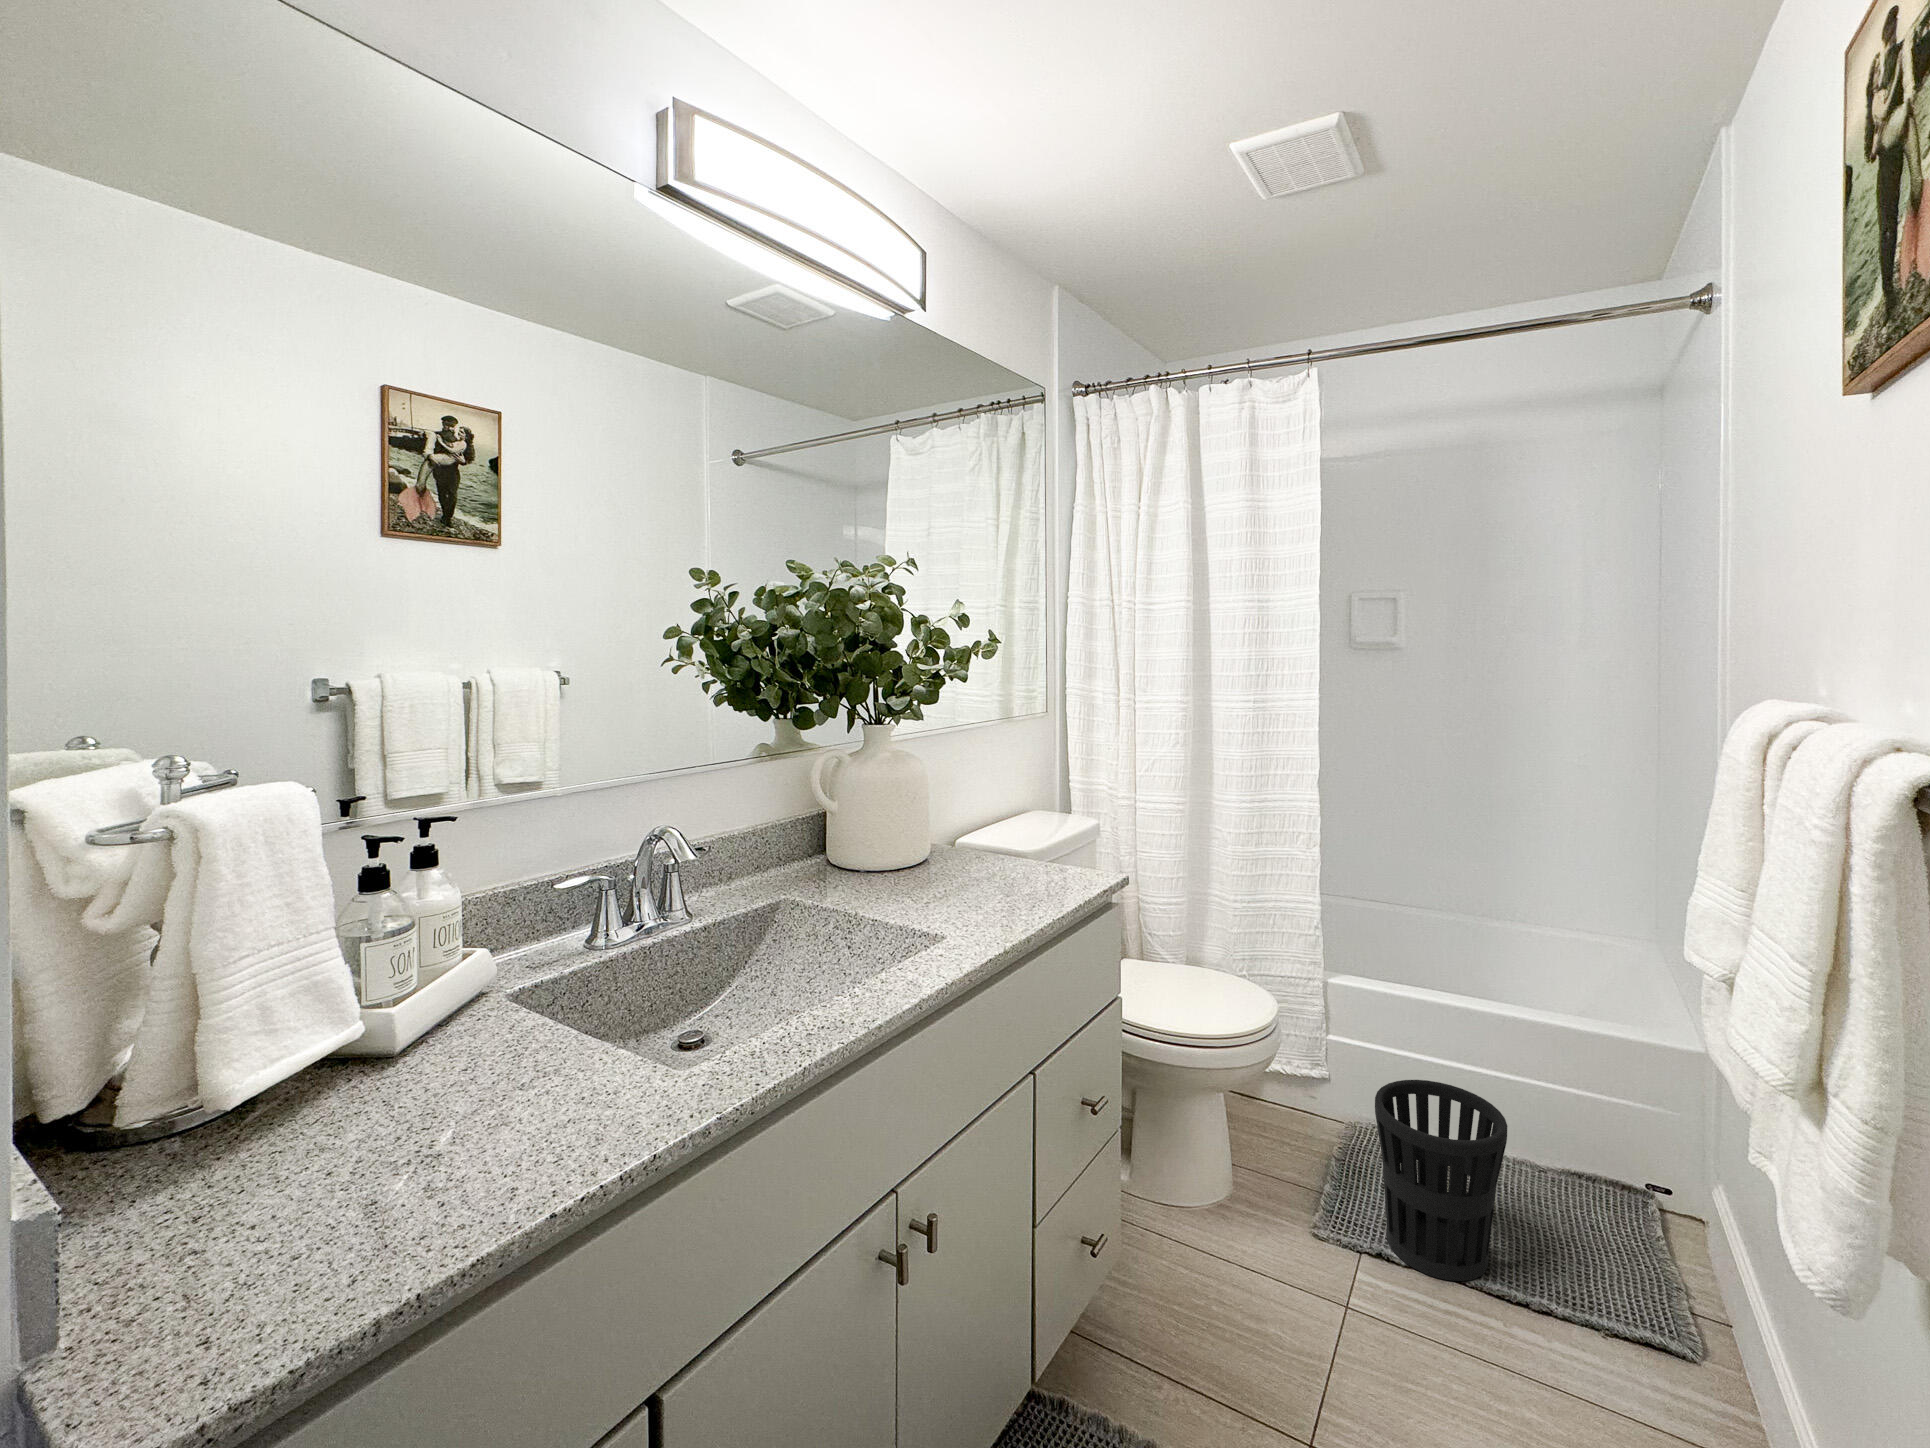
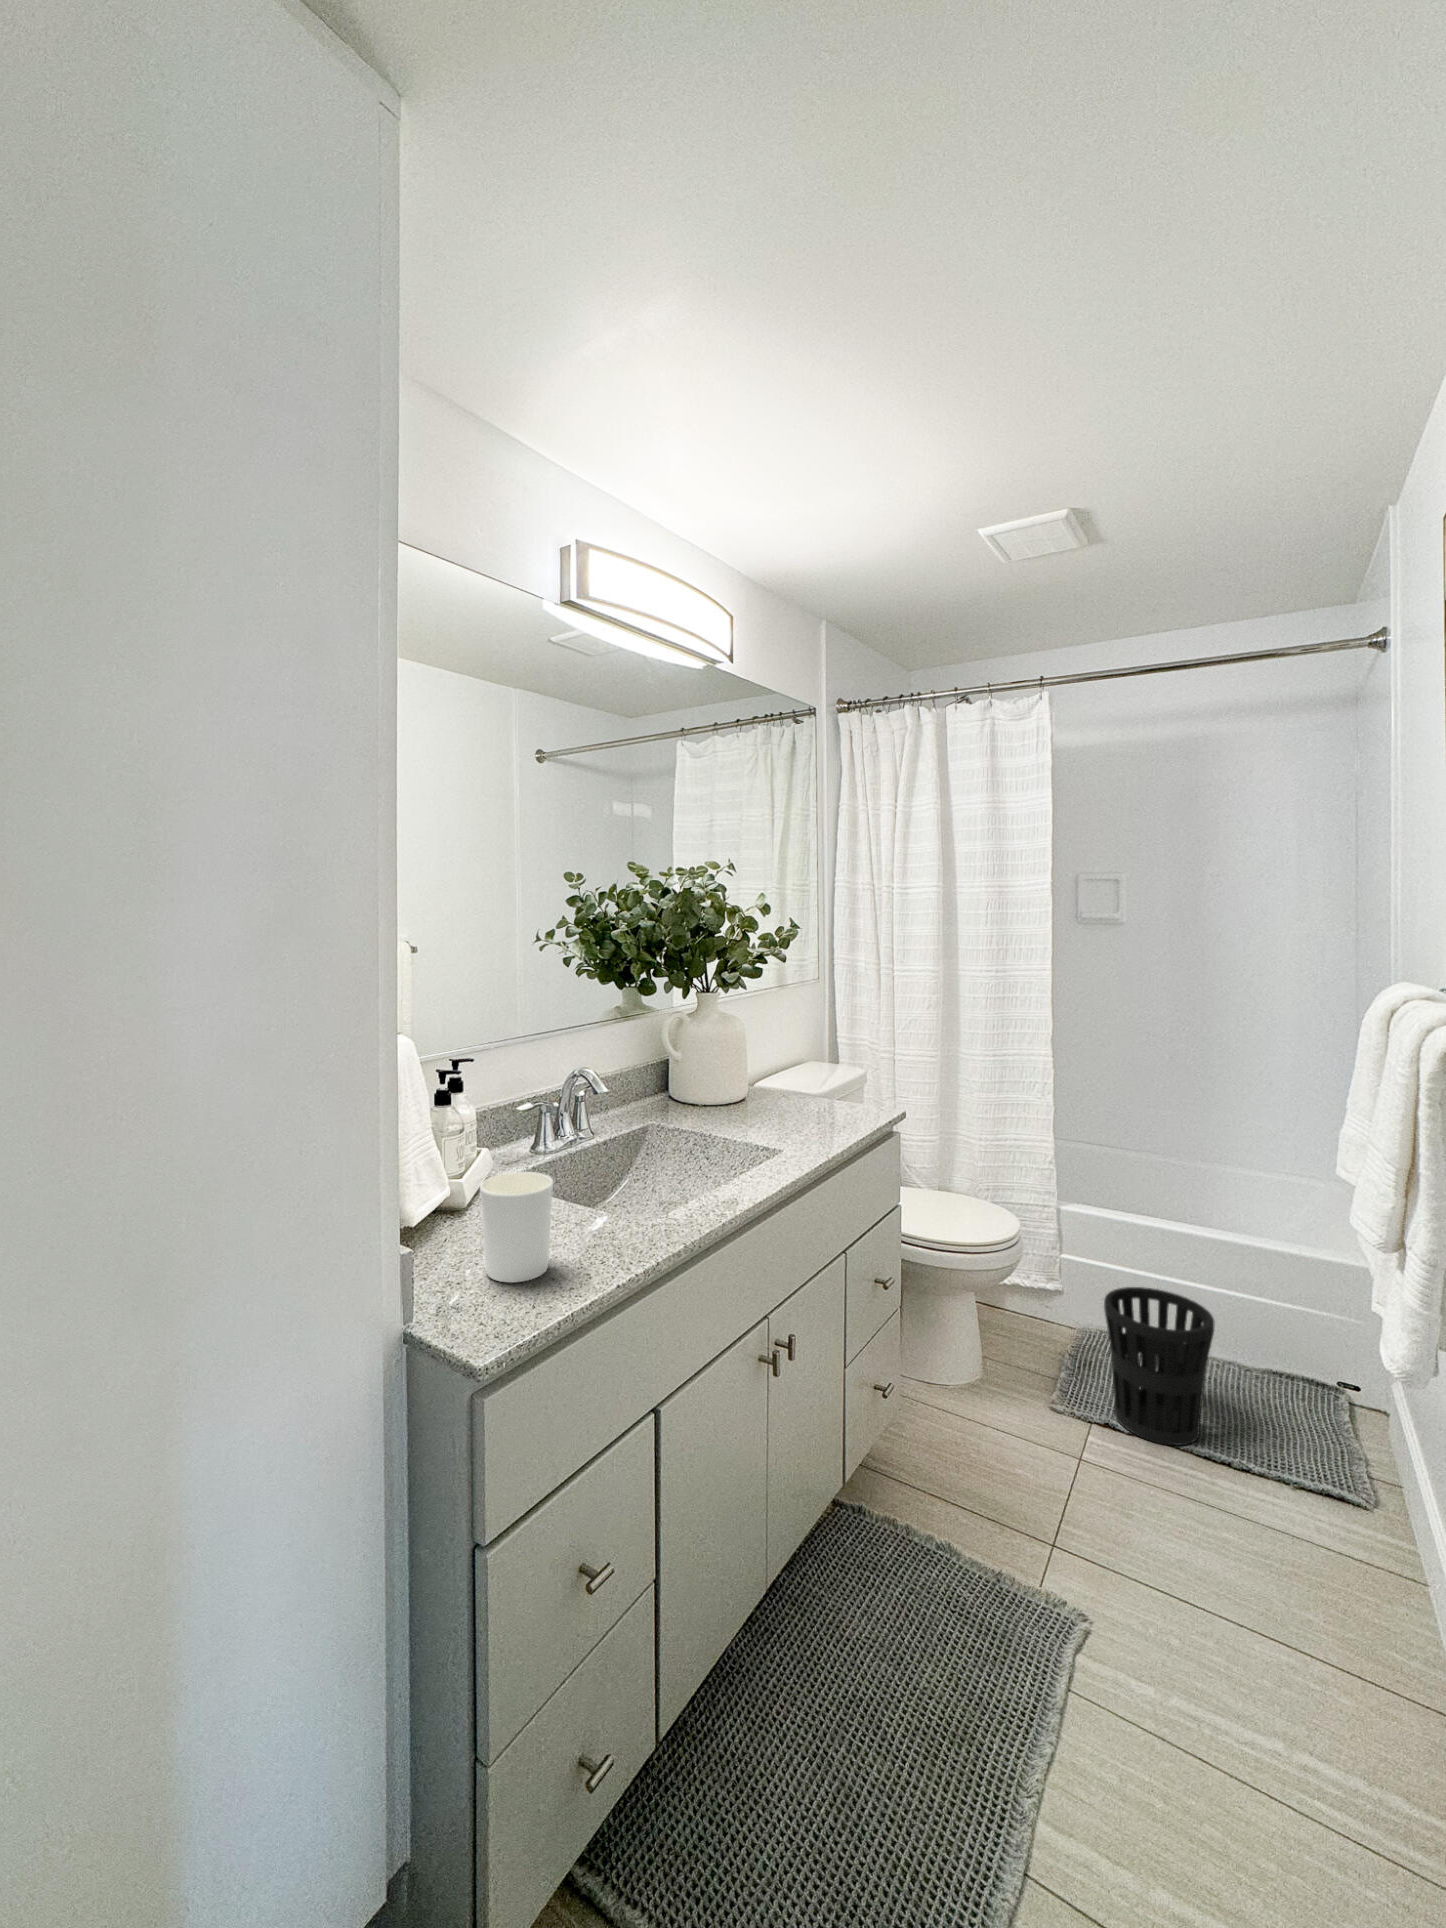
candle holder: none [298,1017,455,1226] -> present [480,1172,553,1282]

